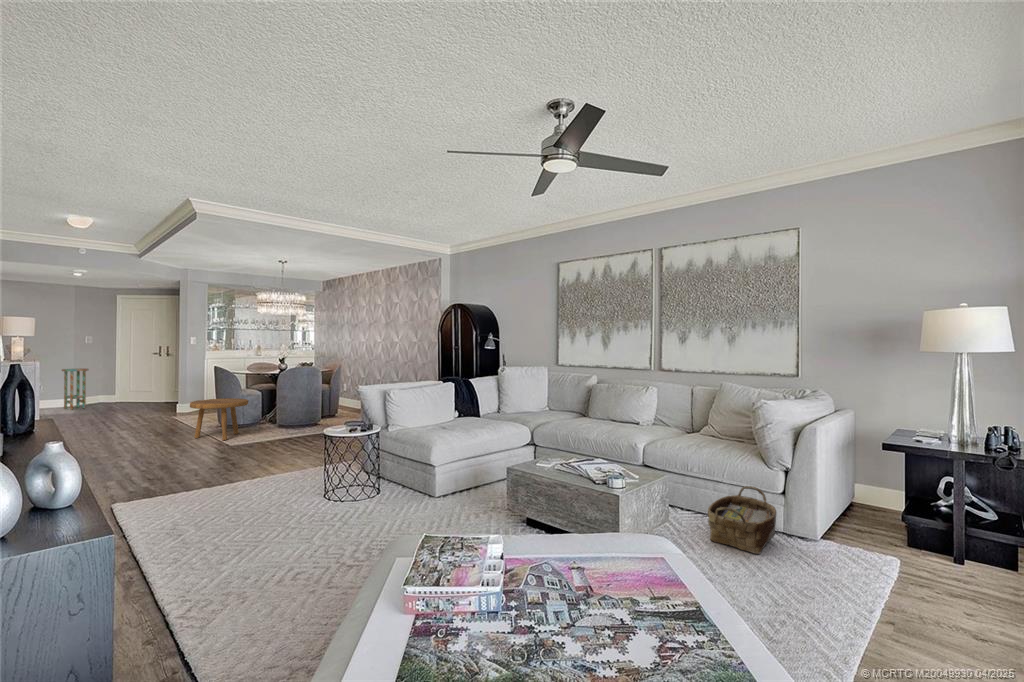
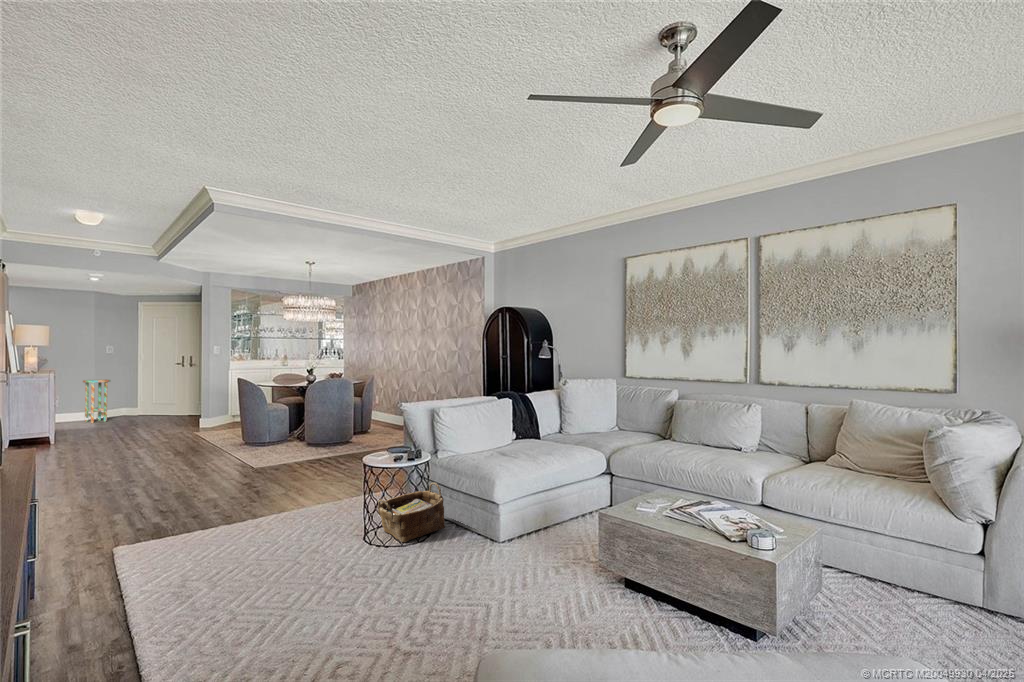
footstool: present [190,398,248,440] -> none [211,413,275,461]
woven basket: present [708,486,776,554] -> present [378,482,445,542]

